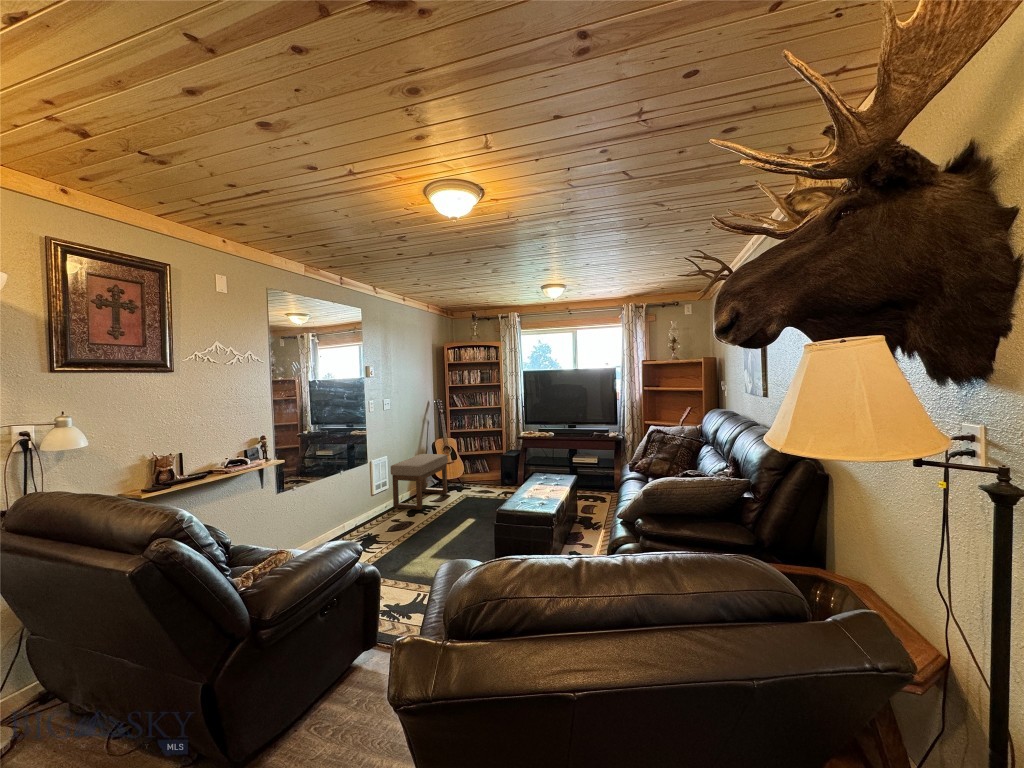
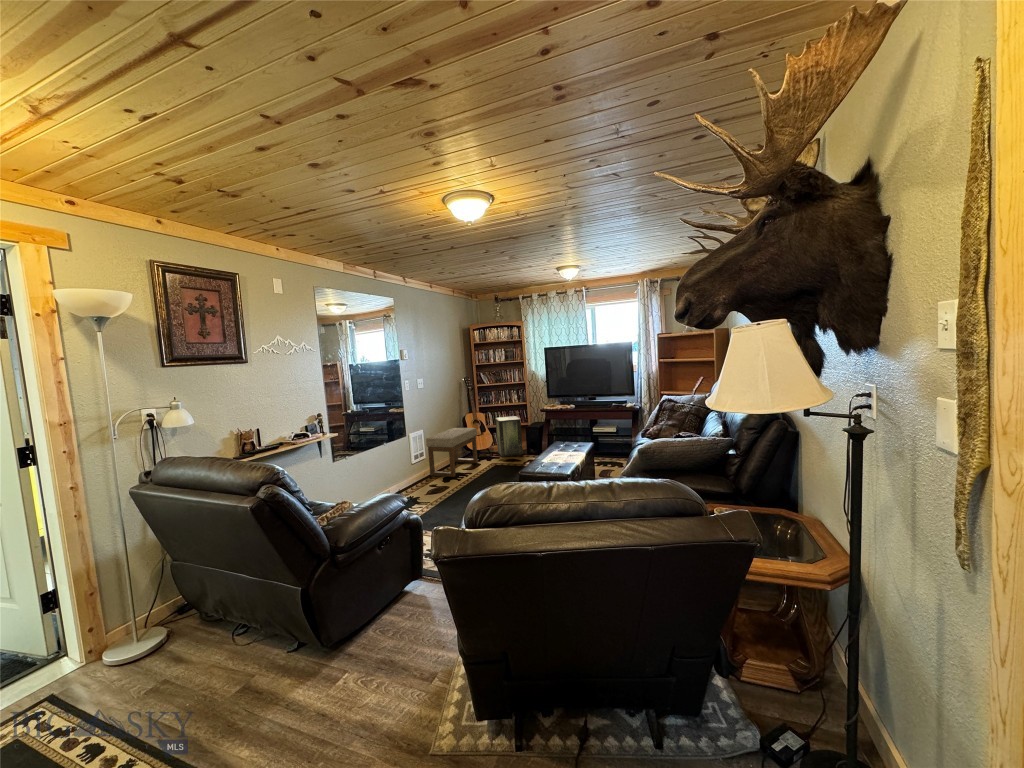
storage box: none [468,442,497,487] -> present [496,416,523,457]

